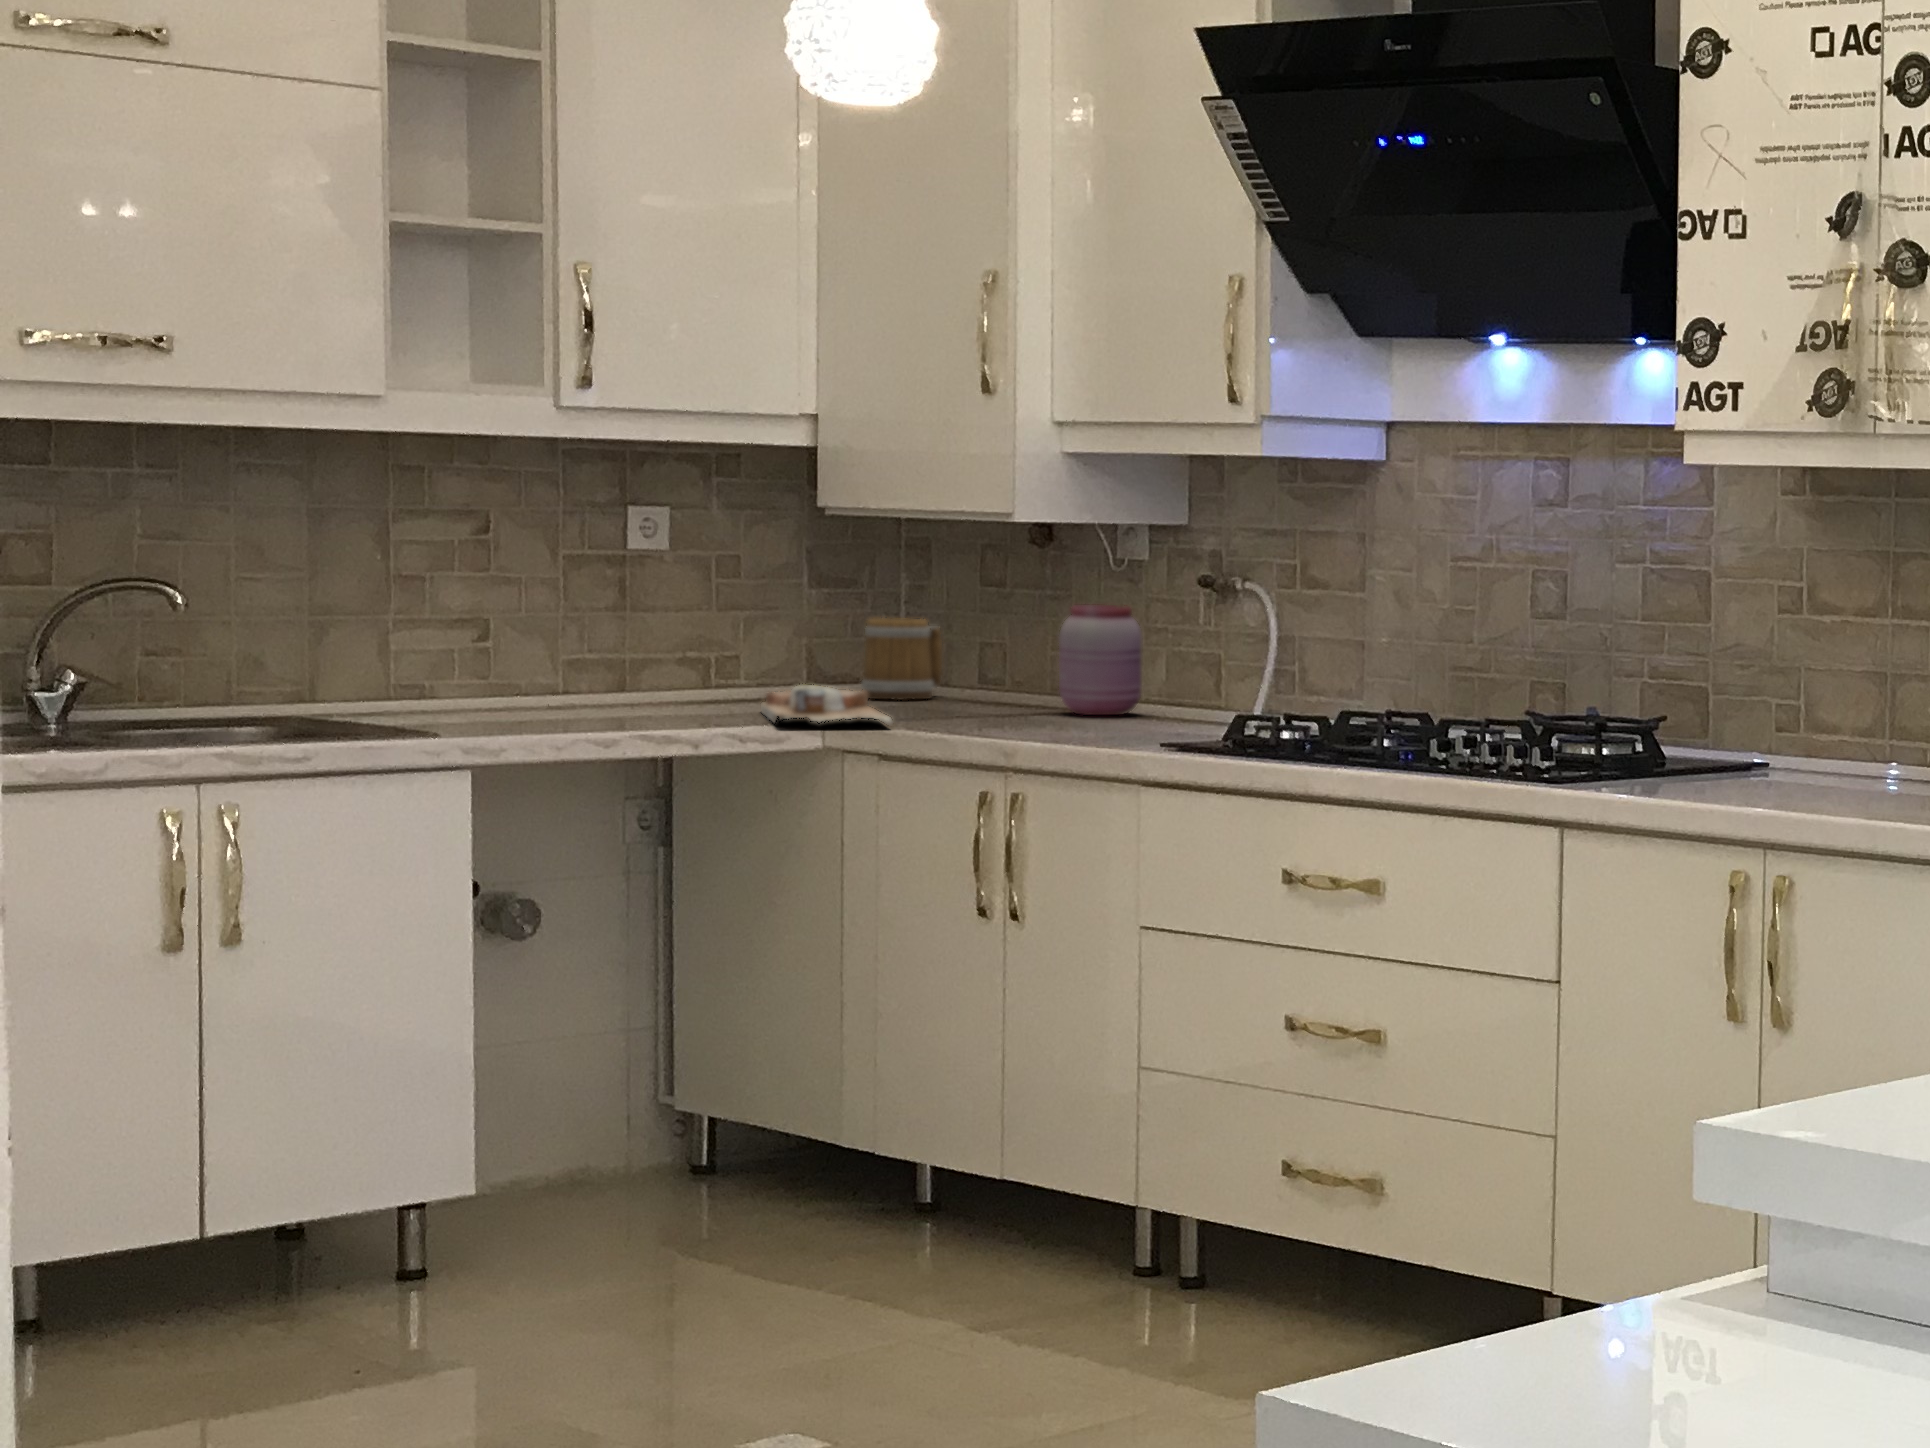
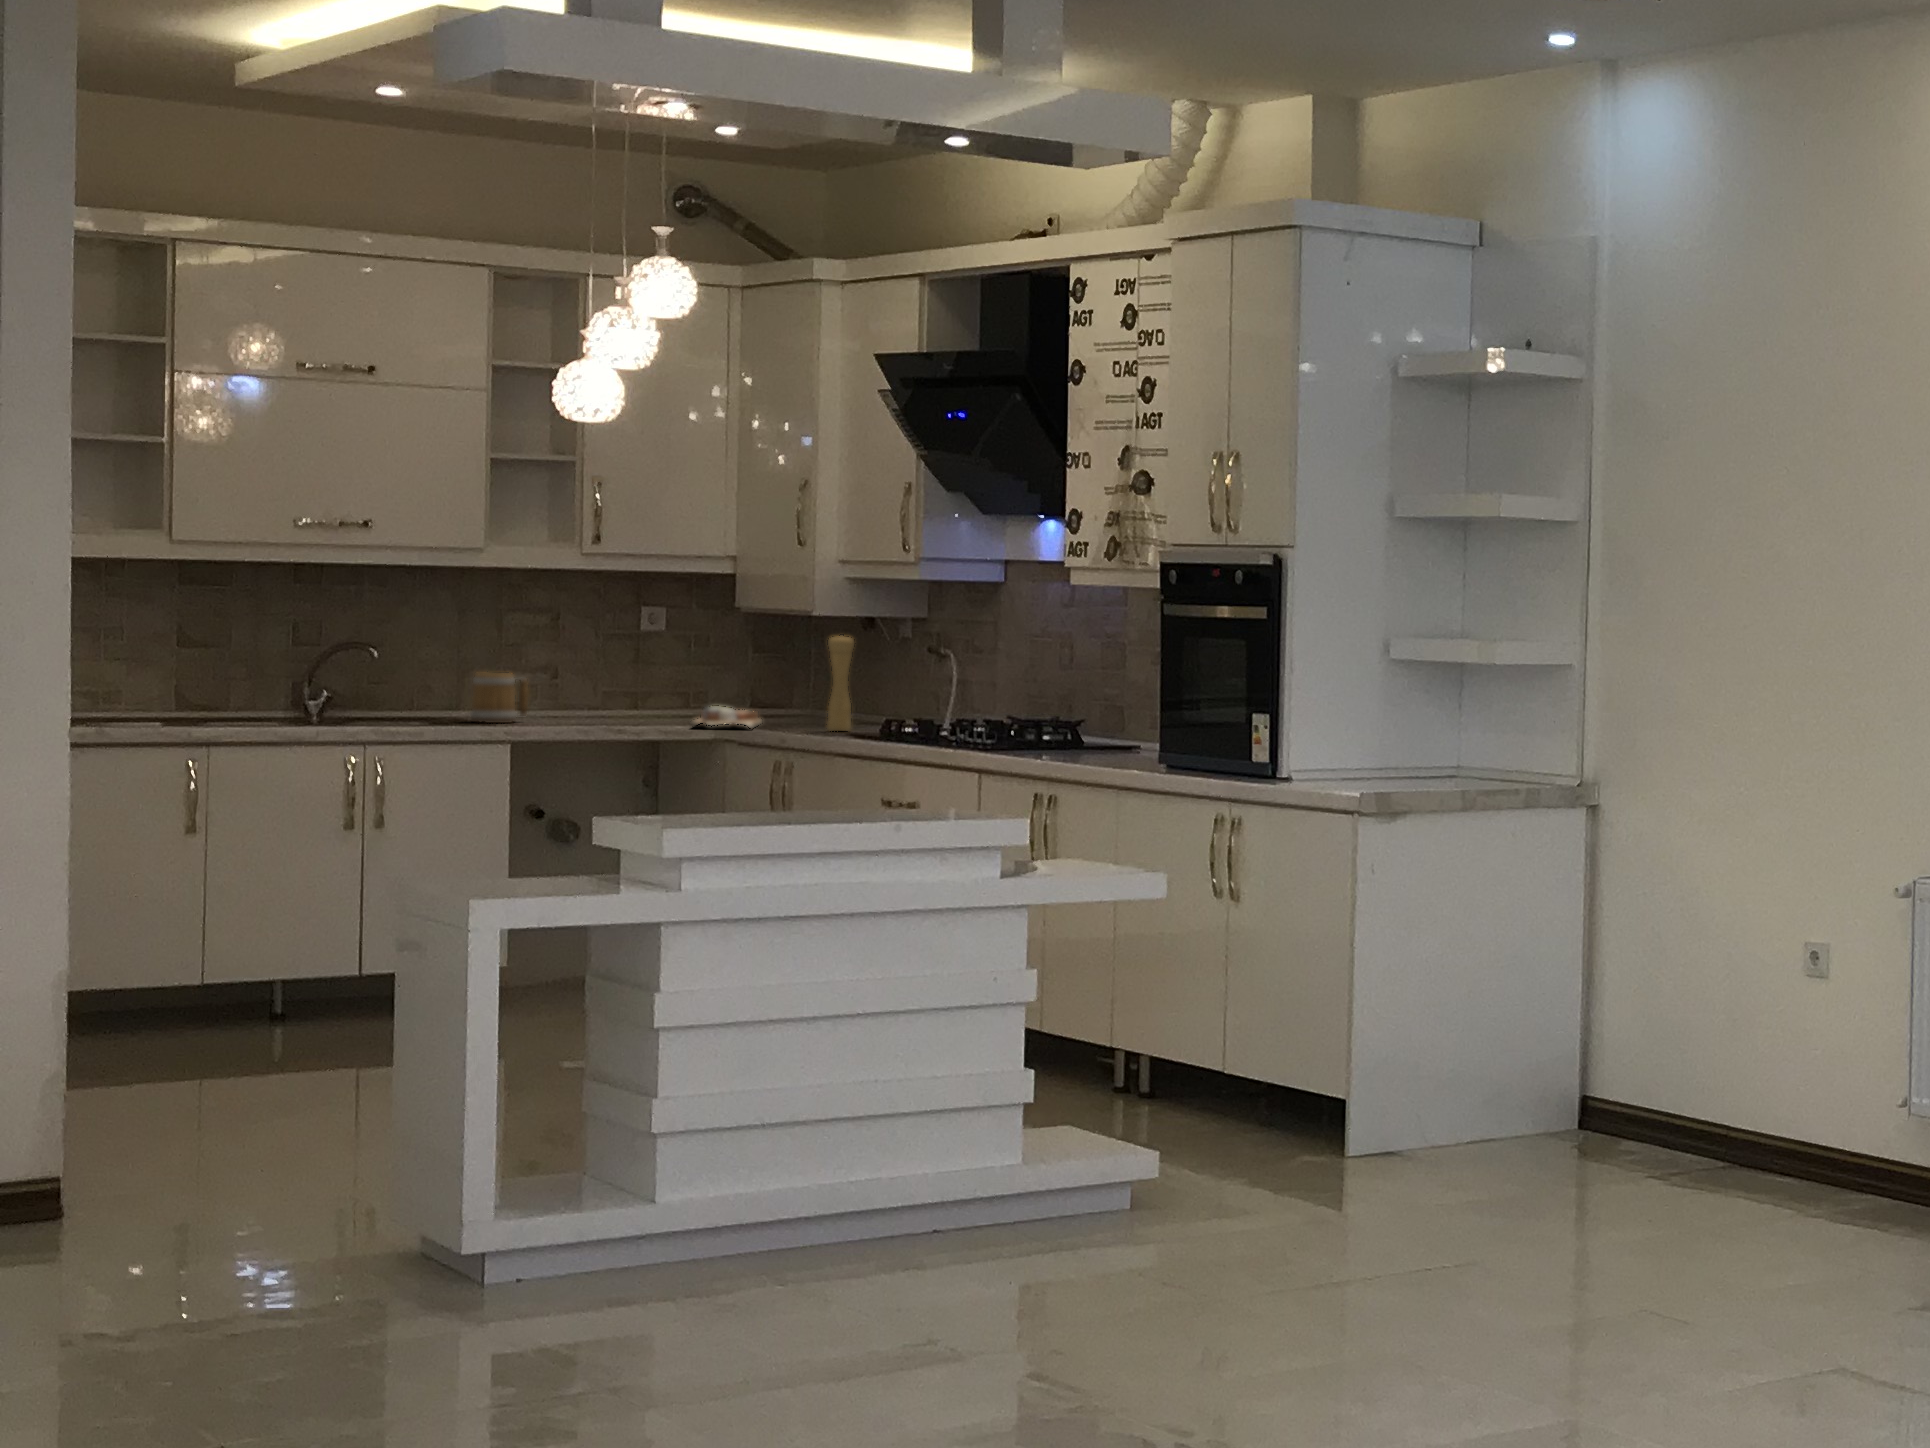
pepper mill: none [1020,555,1065,727] -> present [827,636,854,731]
jar: present [1059,605,1141,715] -> none [870,664,919,727]
mug: present [861,618,942,700] -> present [471,673,528,723]

